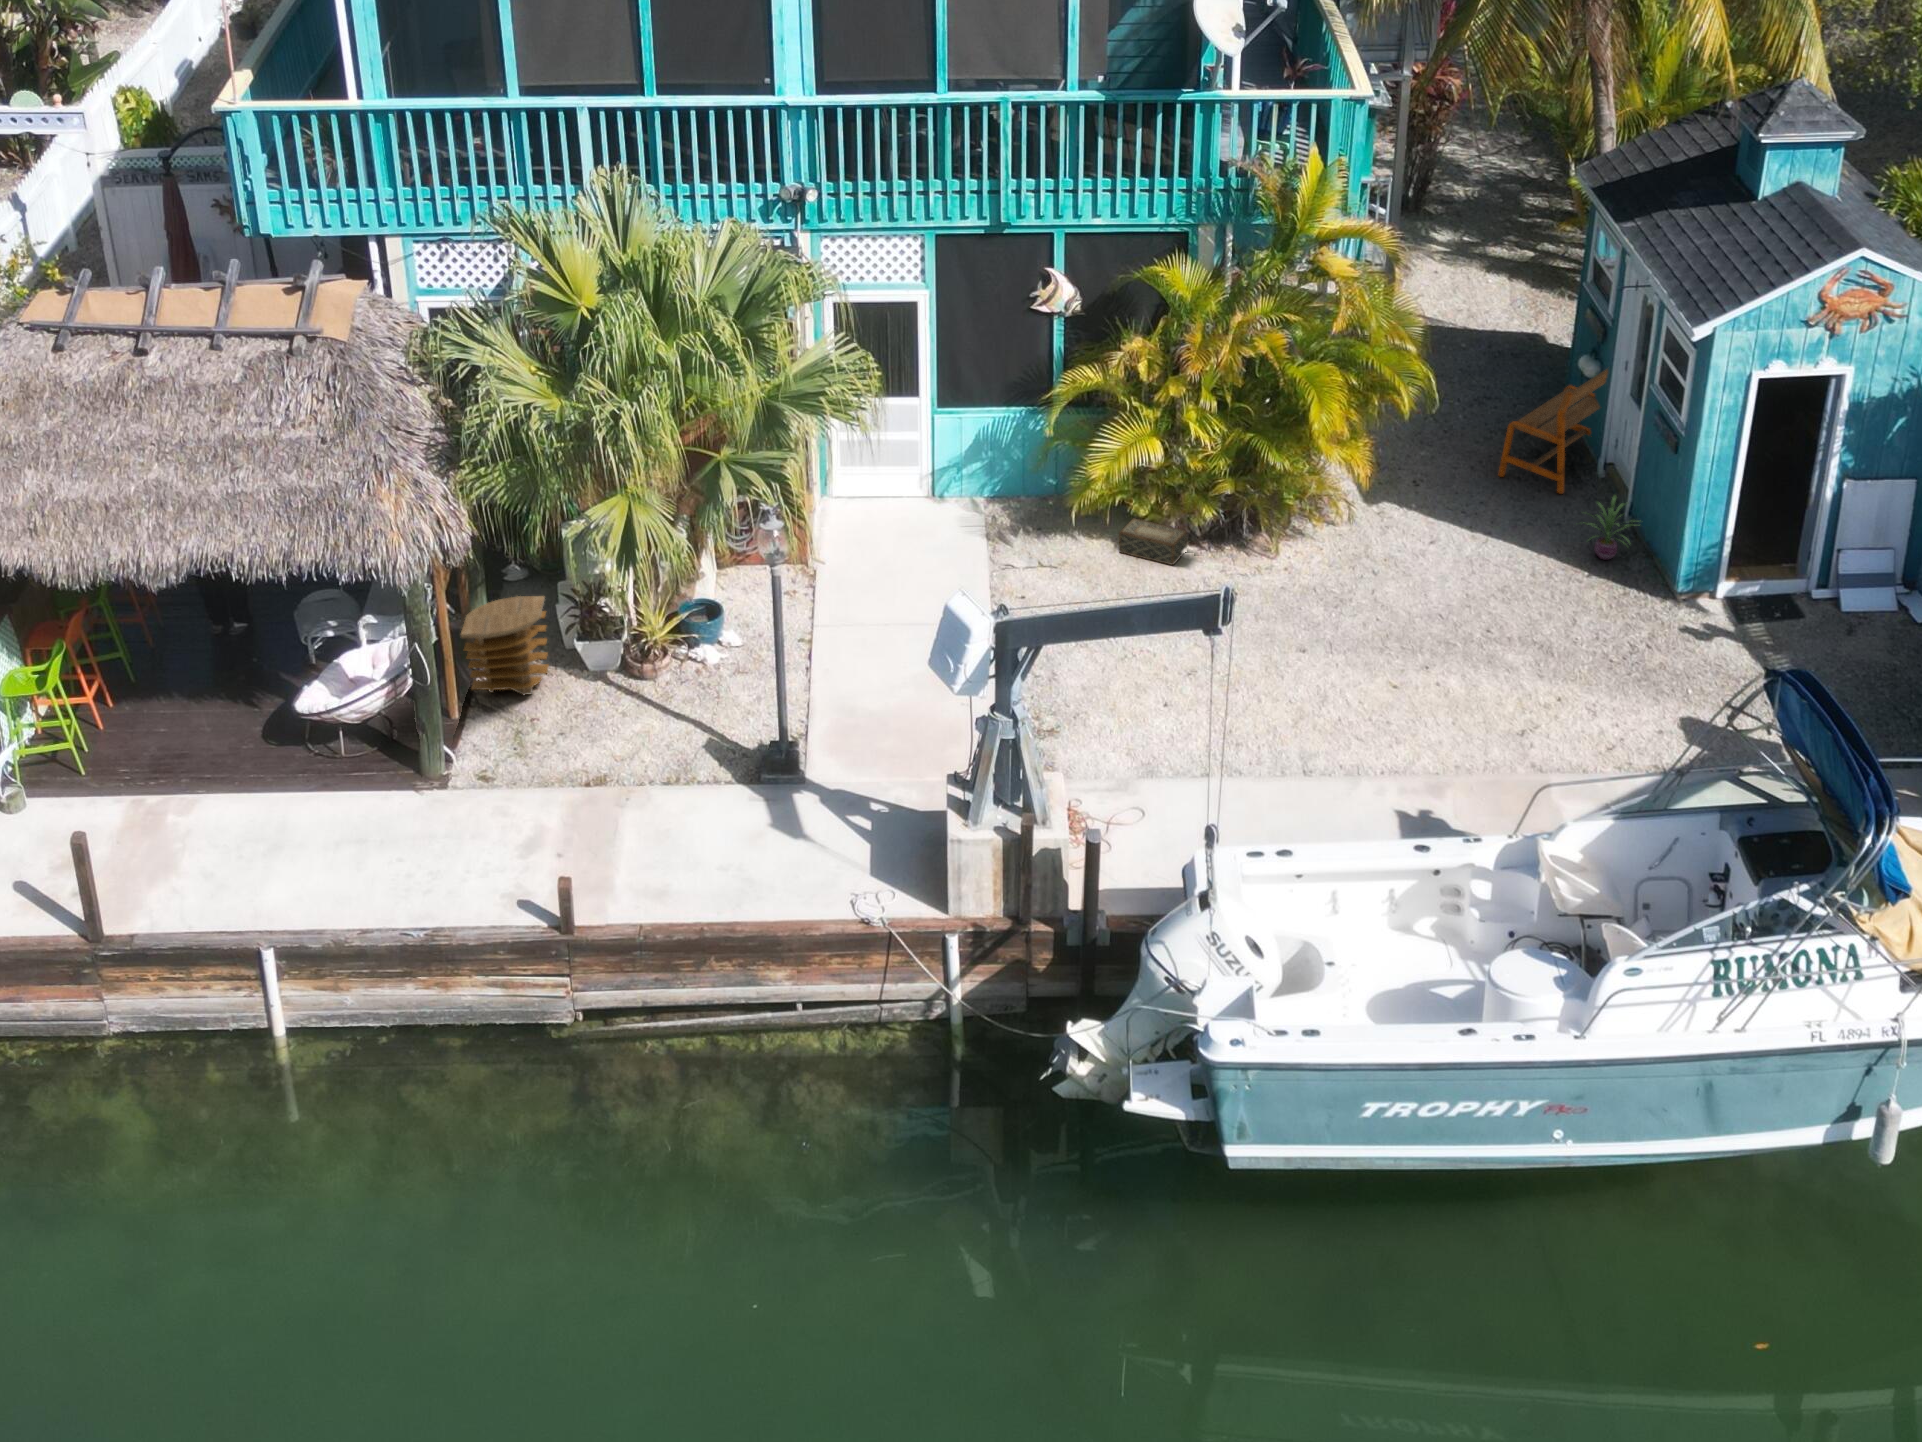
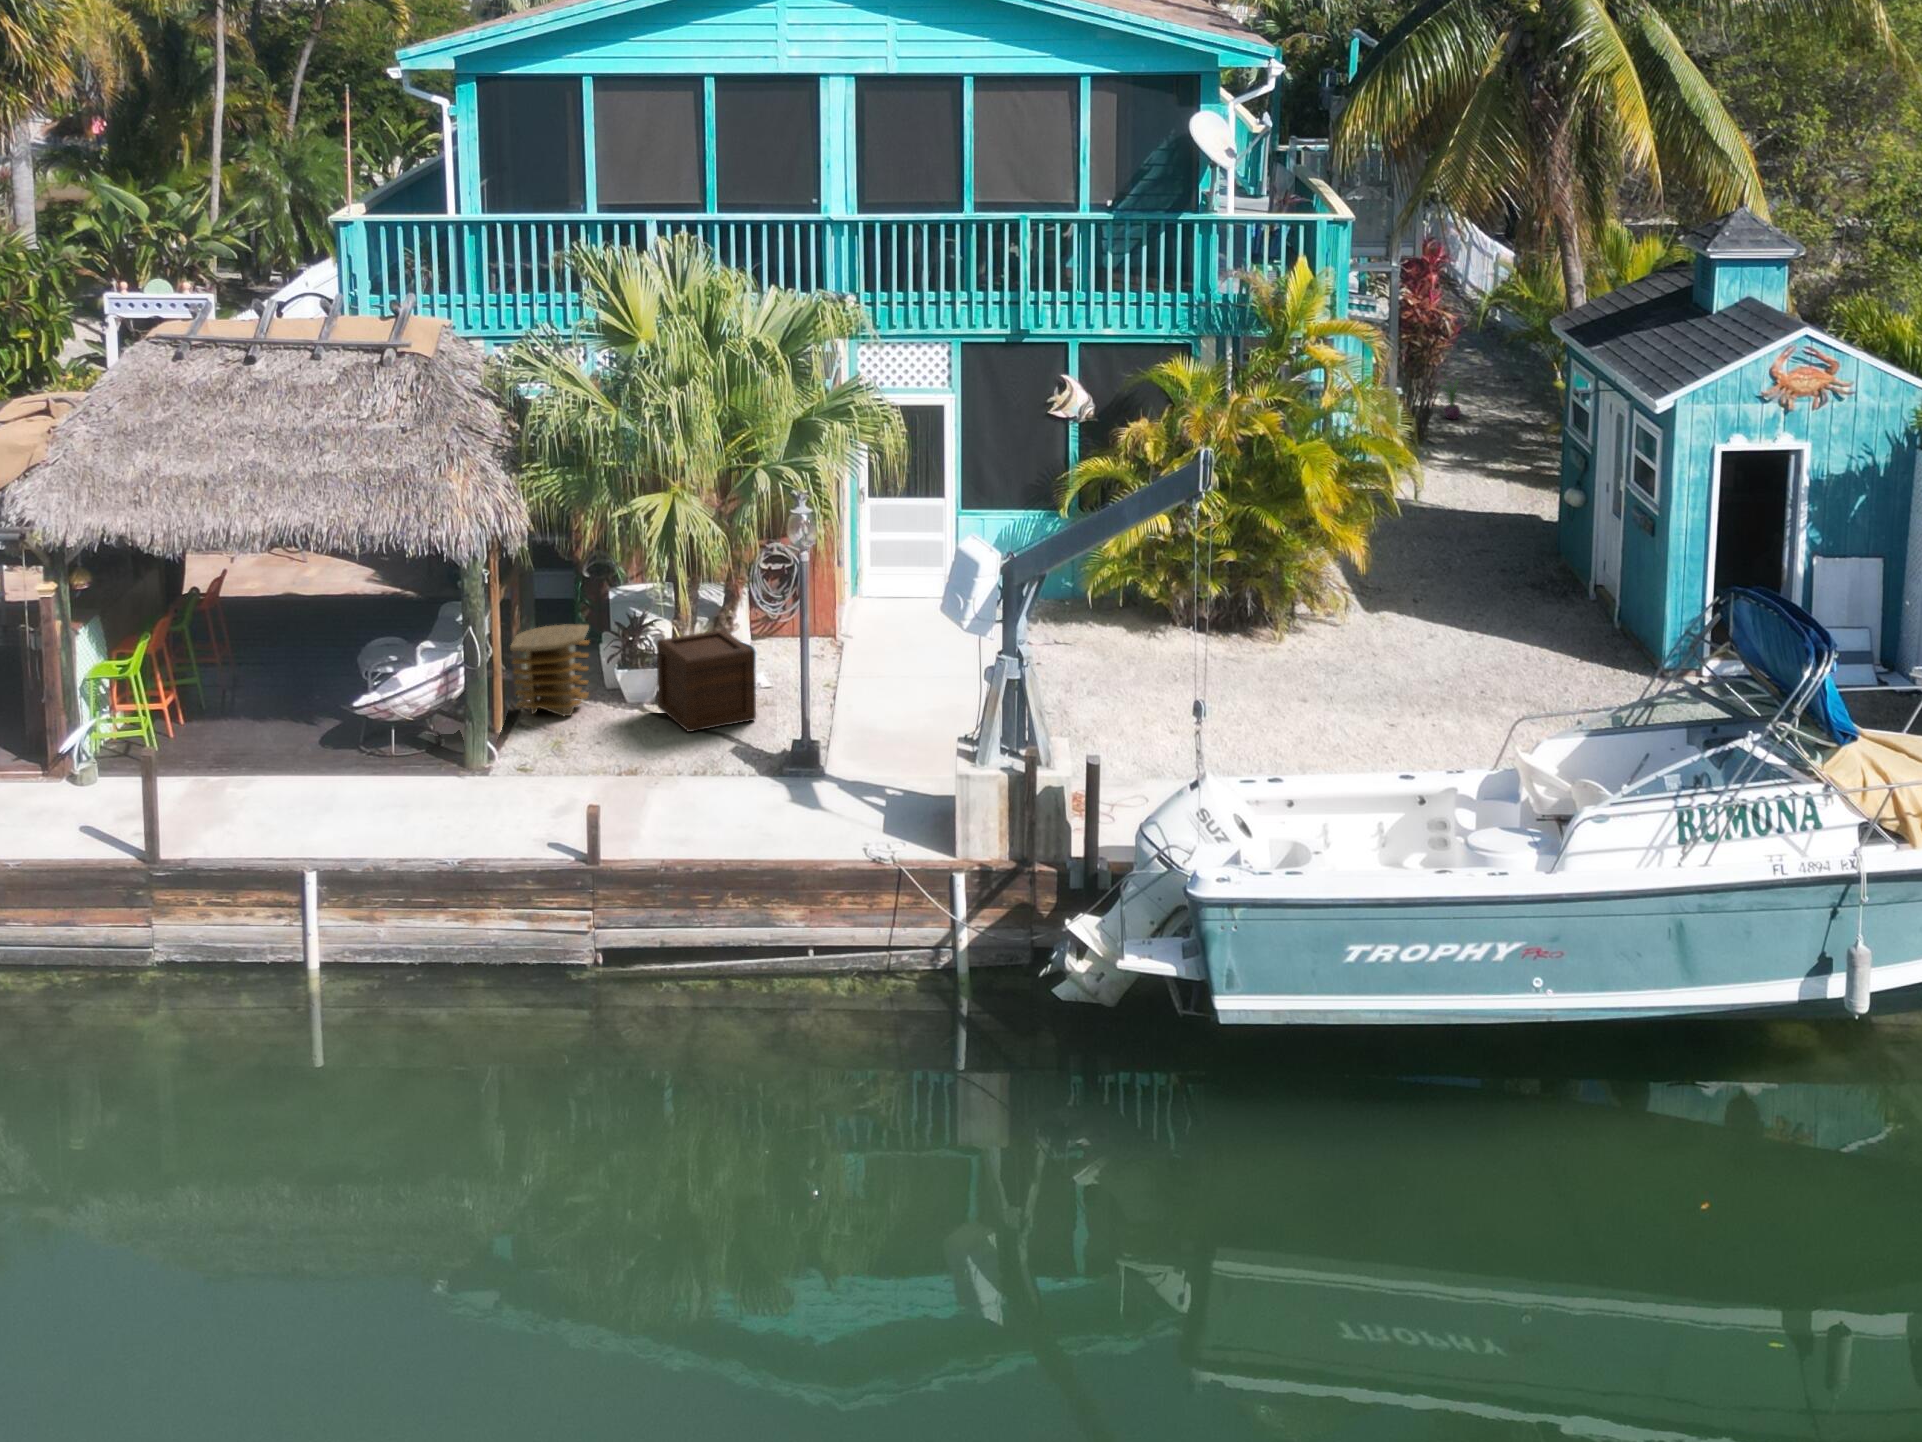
bench: present [1498,369,1608,494] -> none [1491,481,1604,601]
decorative plant: present [1588,495,1639,560] -> present [1441,378,1463,419]
woven basket: present [1119,518,1187,565] -> none [1129,605,1194,644]
wooden crate: none [618,595,728,716] -> present [657,630,756,732]

